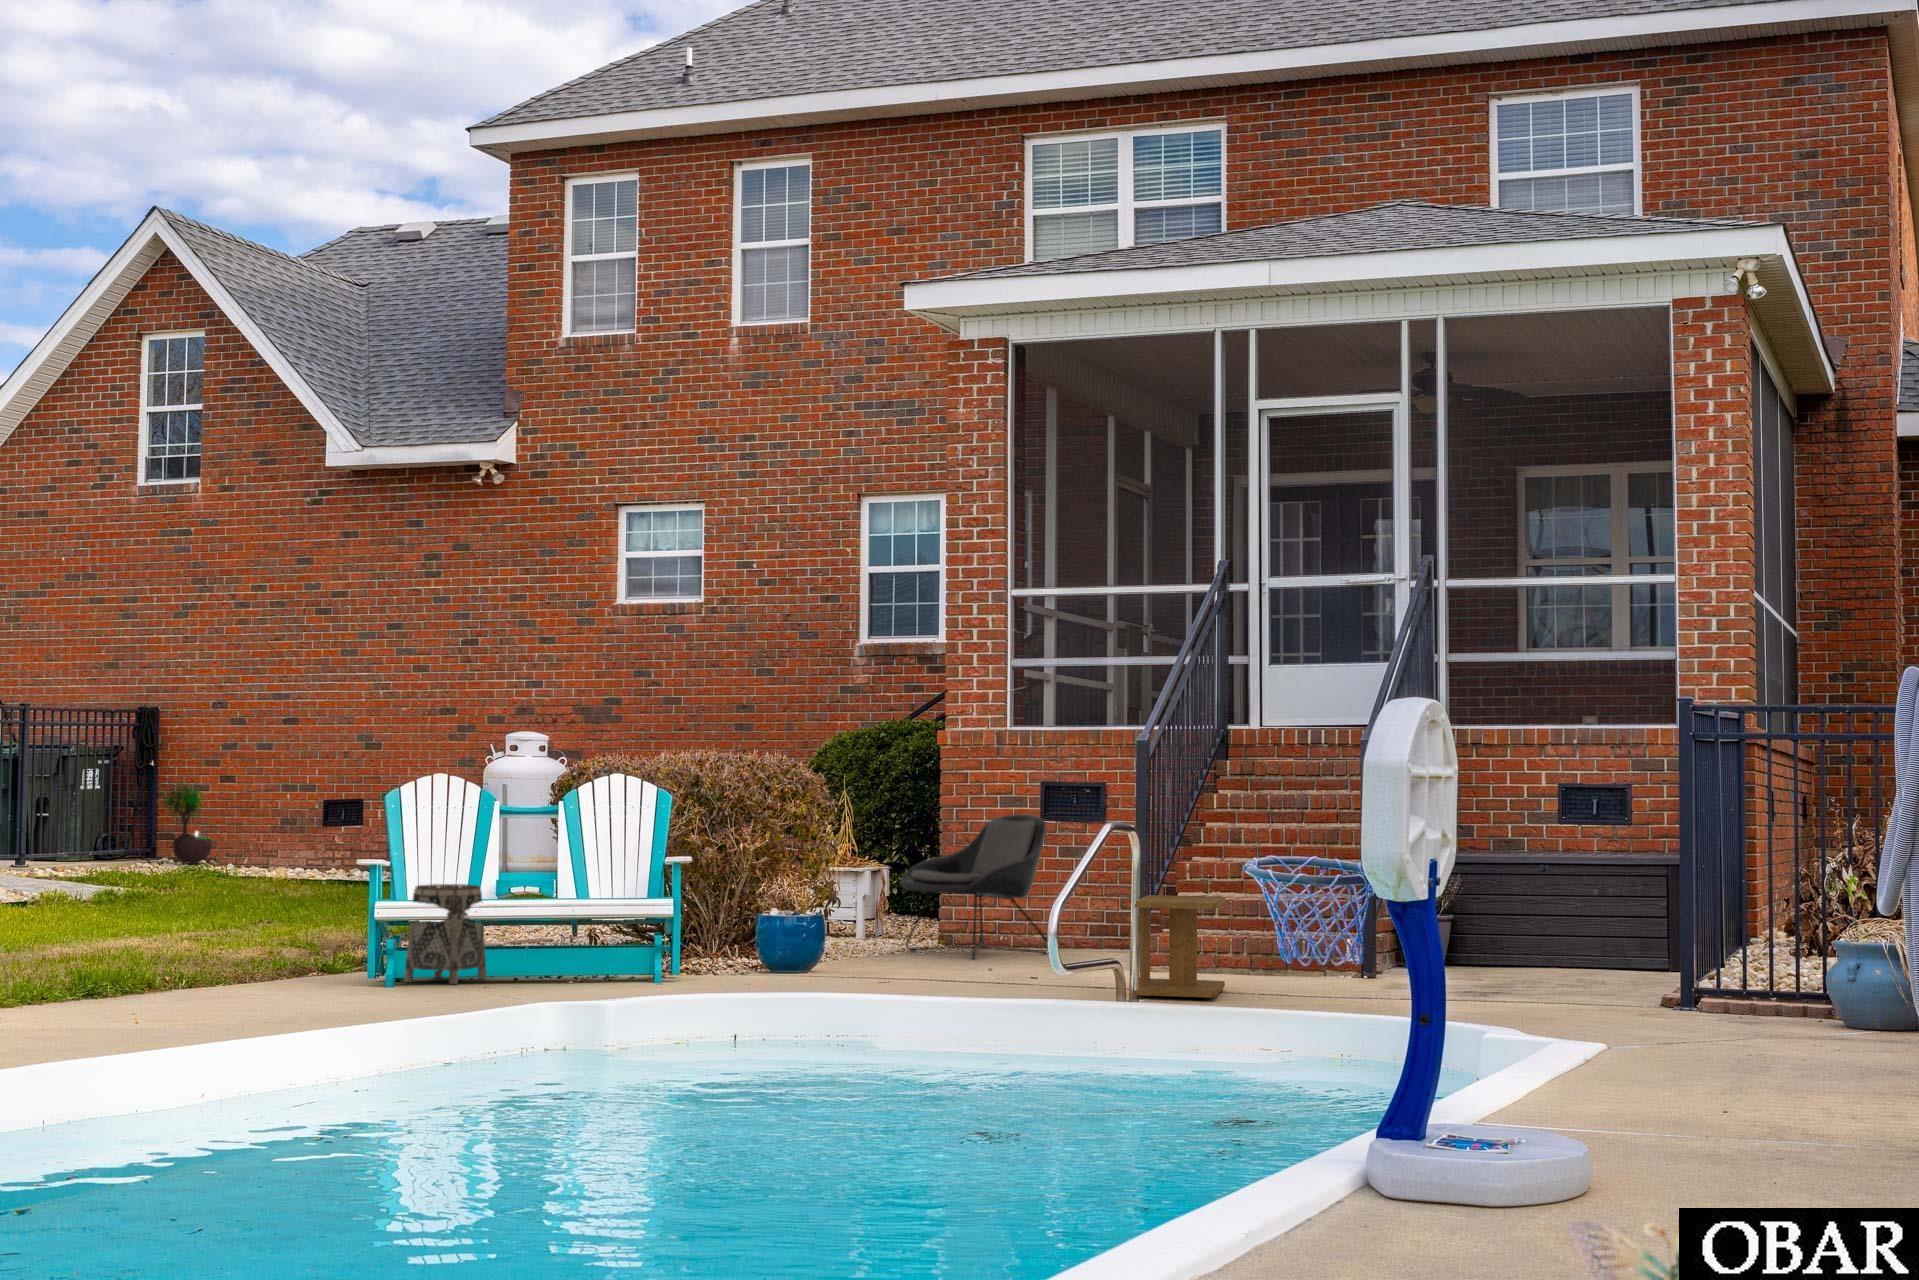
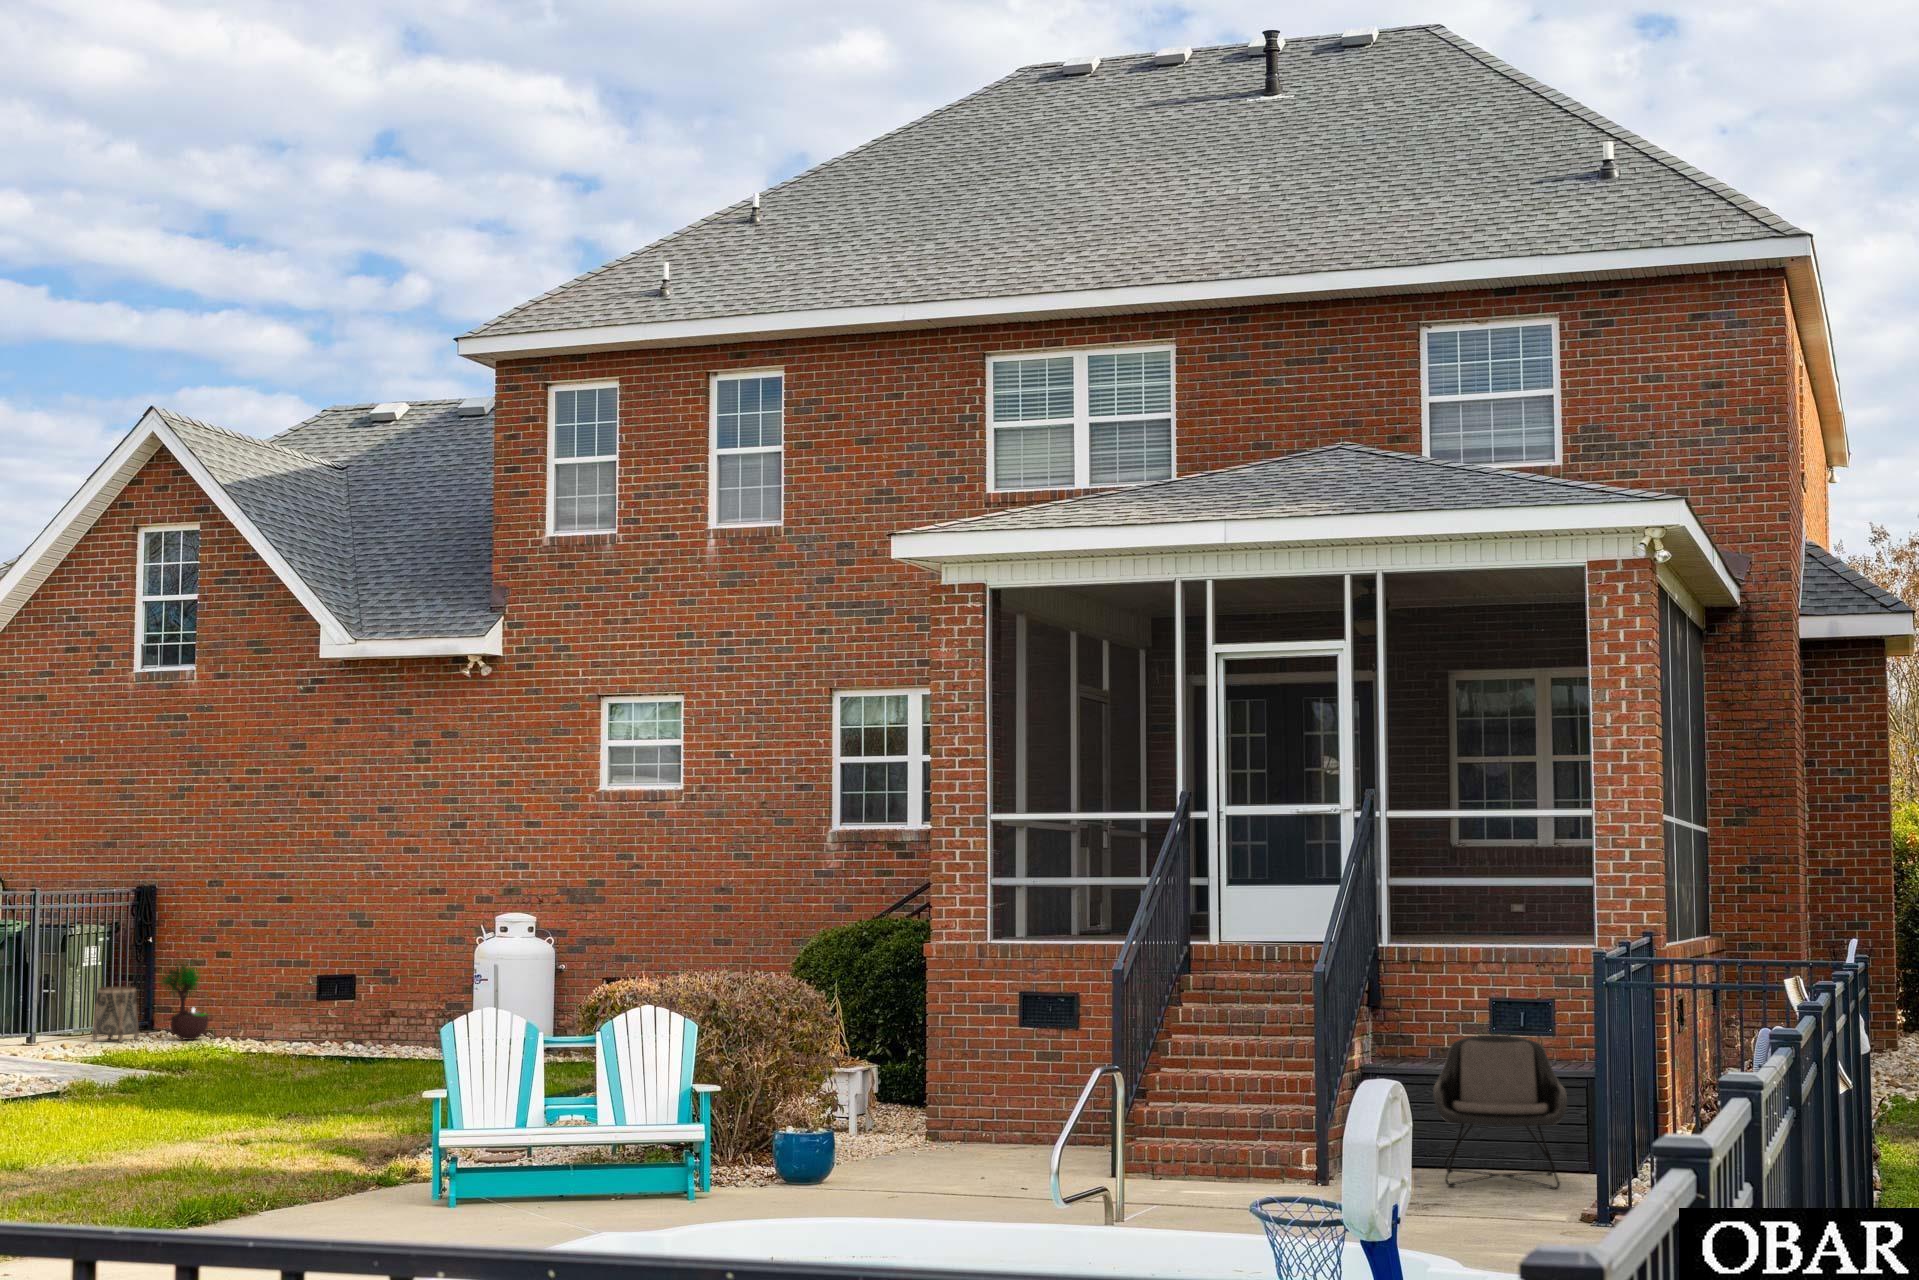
lounge chair: present [900,814,1047,959] -> present [1433,1034,1567,1189]
basket: present [404,884,486,984] -> present [92,986,139,1042]
side table: present [1134,895,1225,999] -> none [1120,1125,1200,1225]

